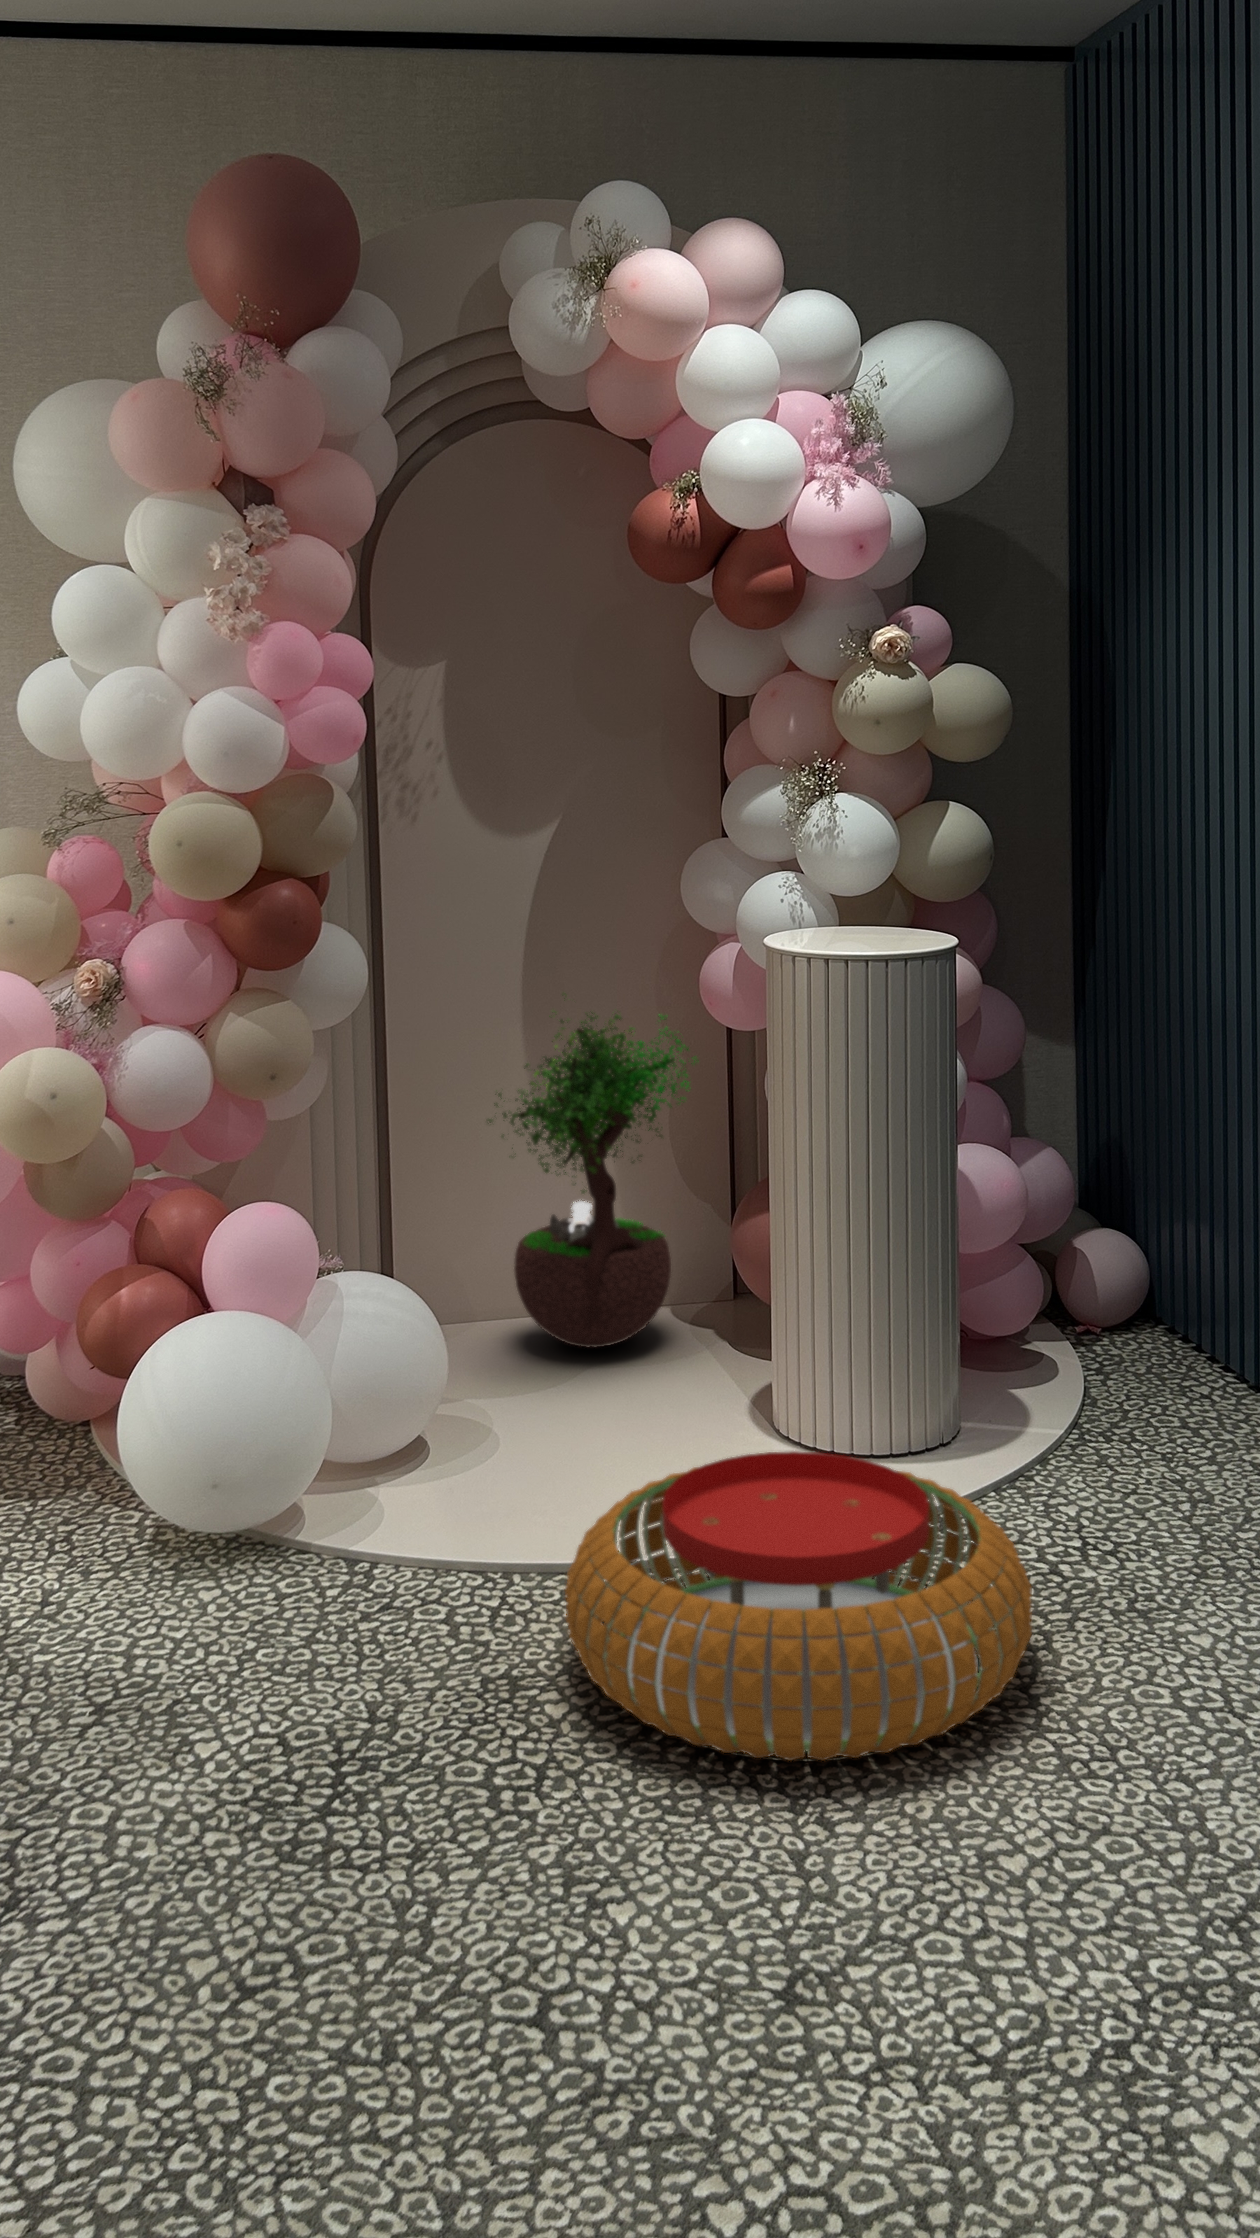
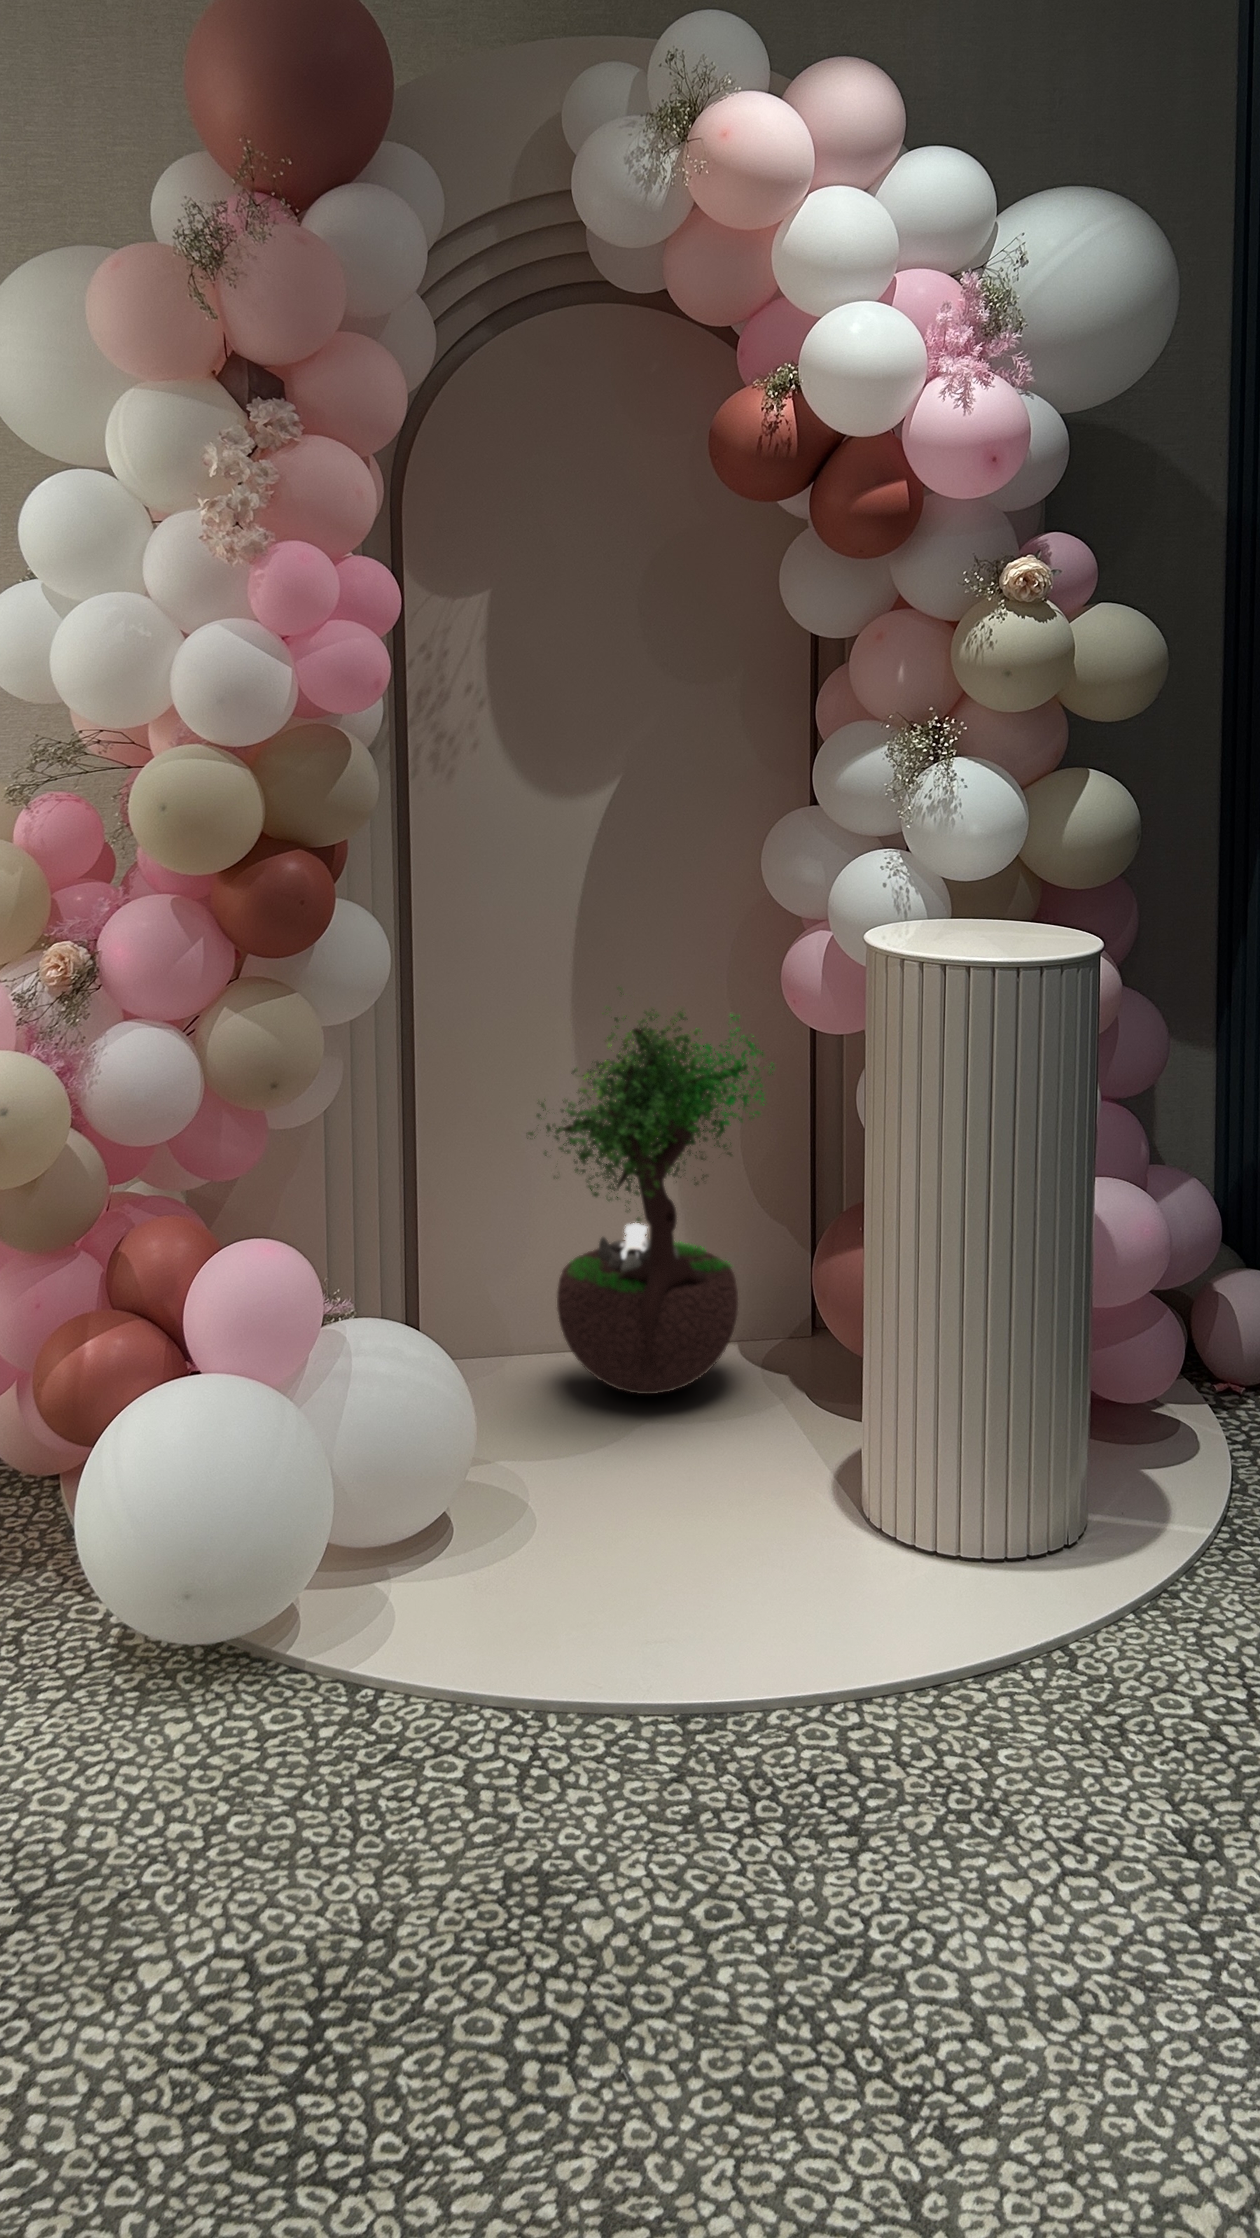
pouf: present [565,1451,1032,1761] -> none [609,1586,1207,2033]

